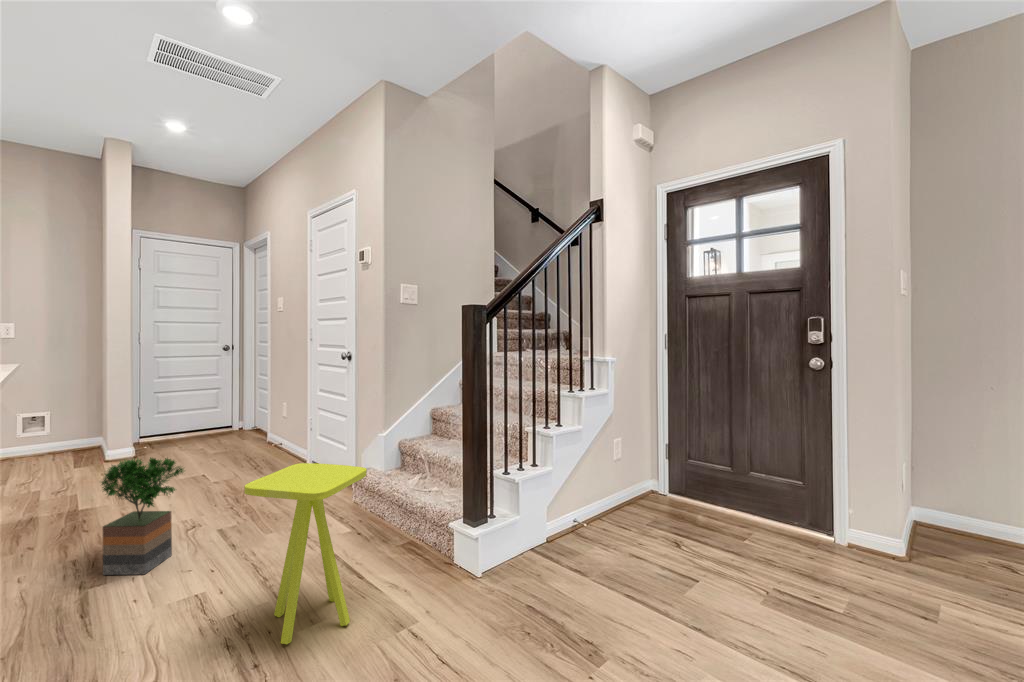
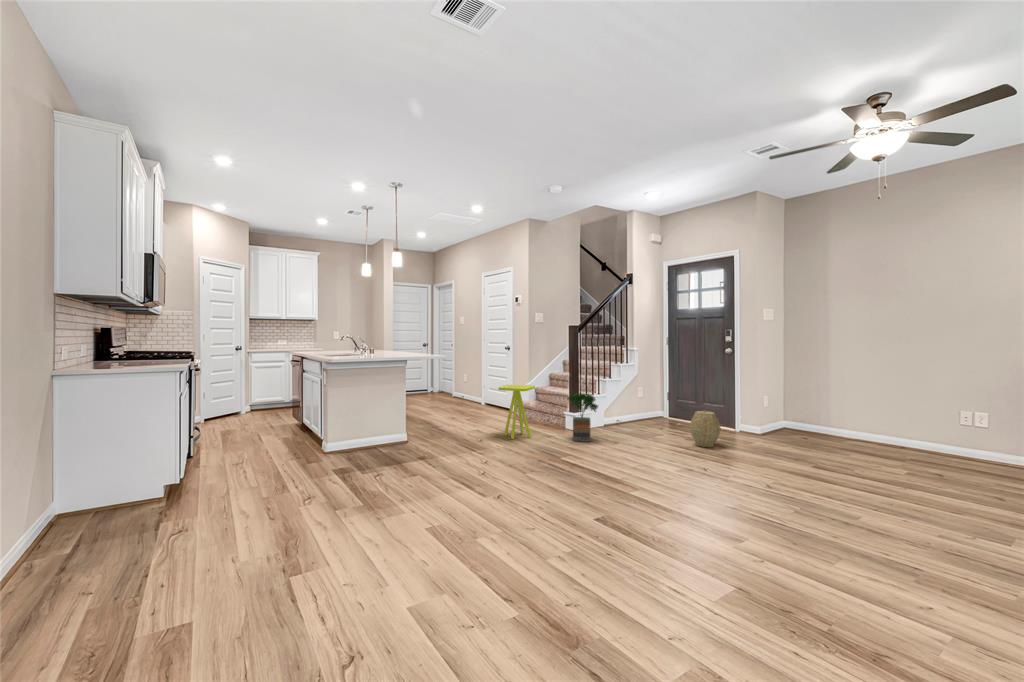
potted tree: present [102,457,184,575] -> present [568,393,598,442]
woven basket: none [787,531,881,645] -> present [690,411,721,447]

